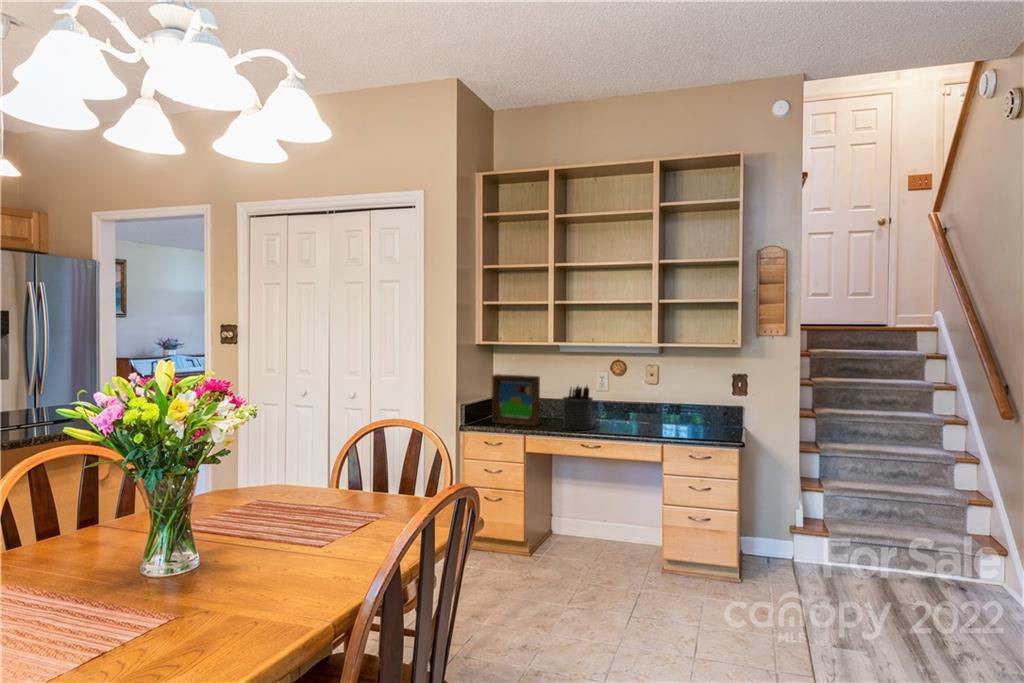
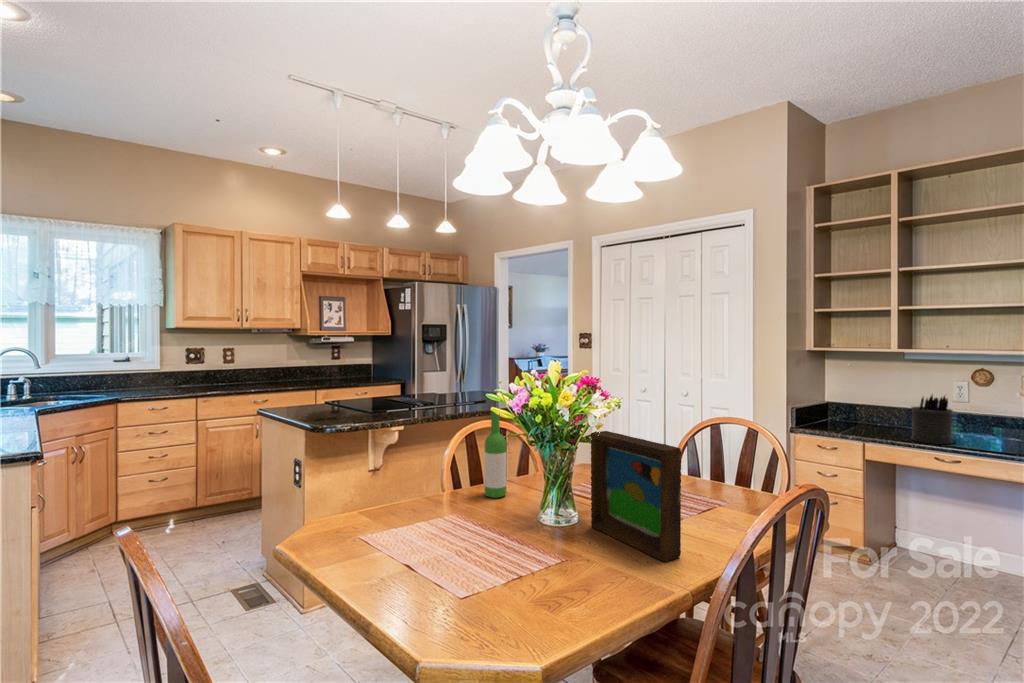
picture frame: present [492,374,540,426] -> present [591,431,682,562]
wine bottle: none [55,432,93,556] -> present [484,411,506,498]

